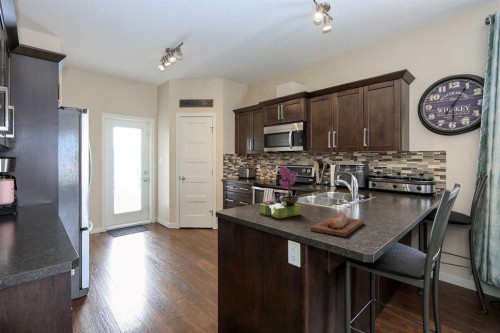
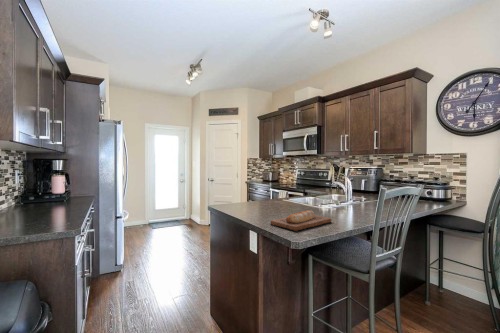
flower arrangement: present [260,166,301,219] -> none [242,164,279,213]

